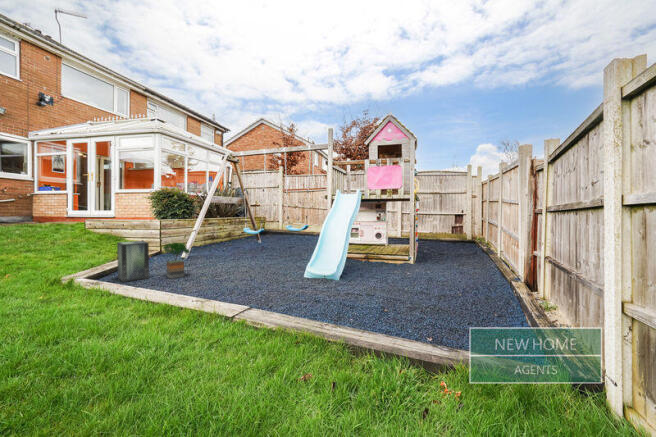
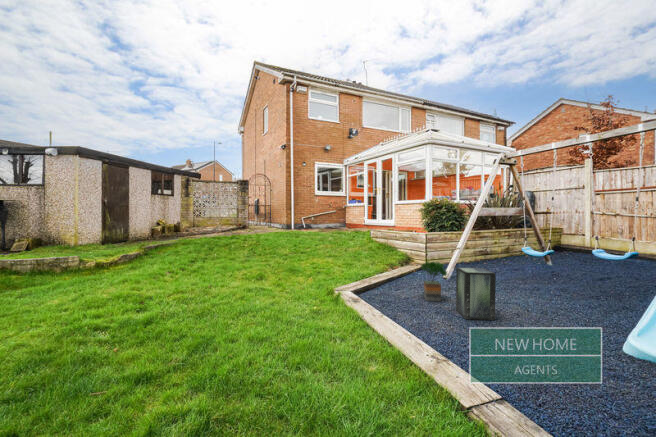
storage box: present [117,241,149,282] -> present [456,268,496,320]

